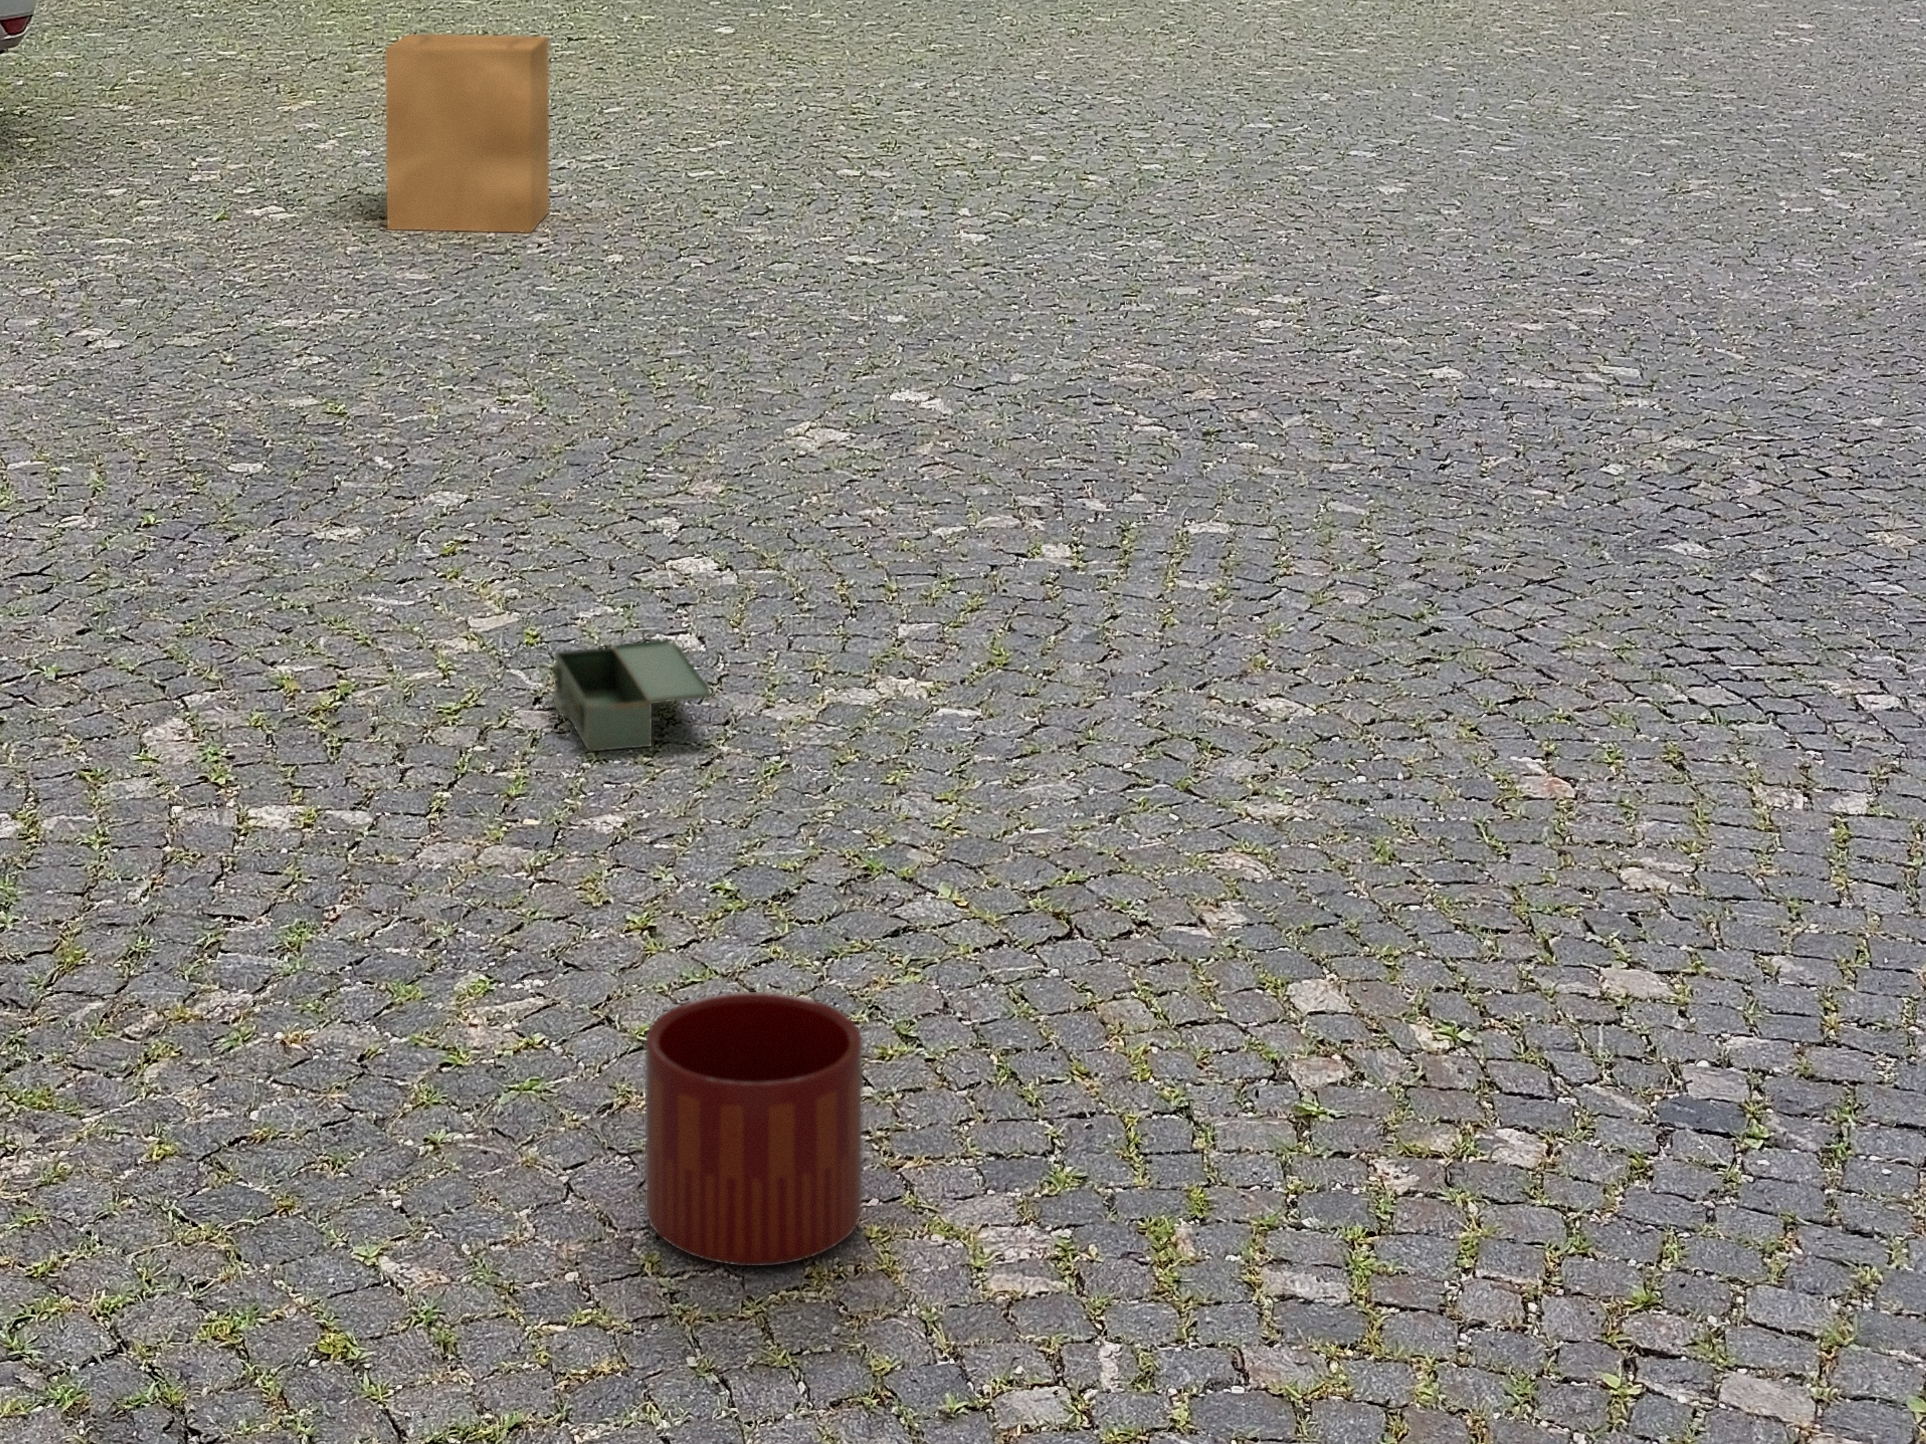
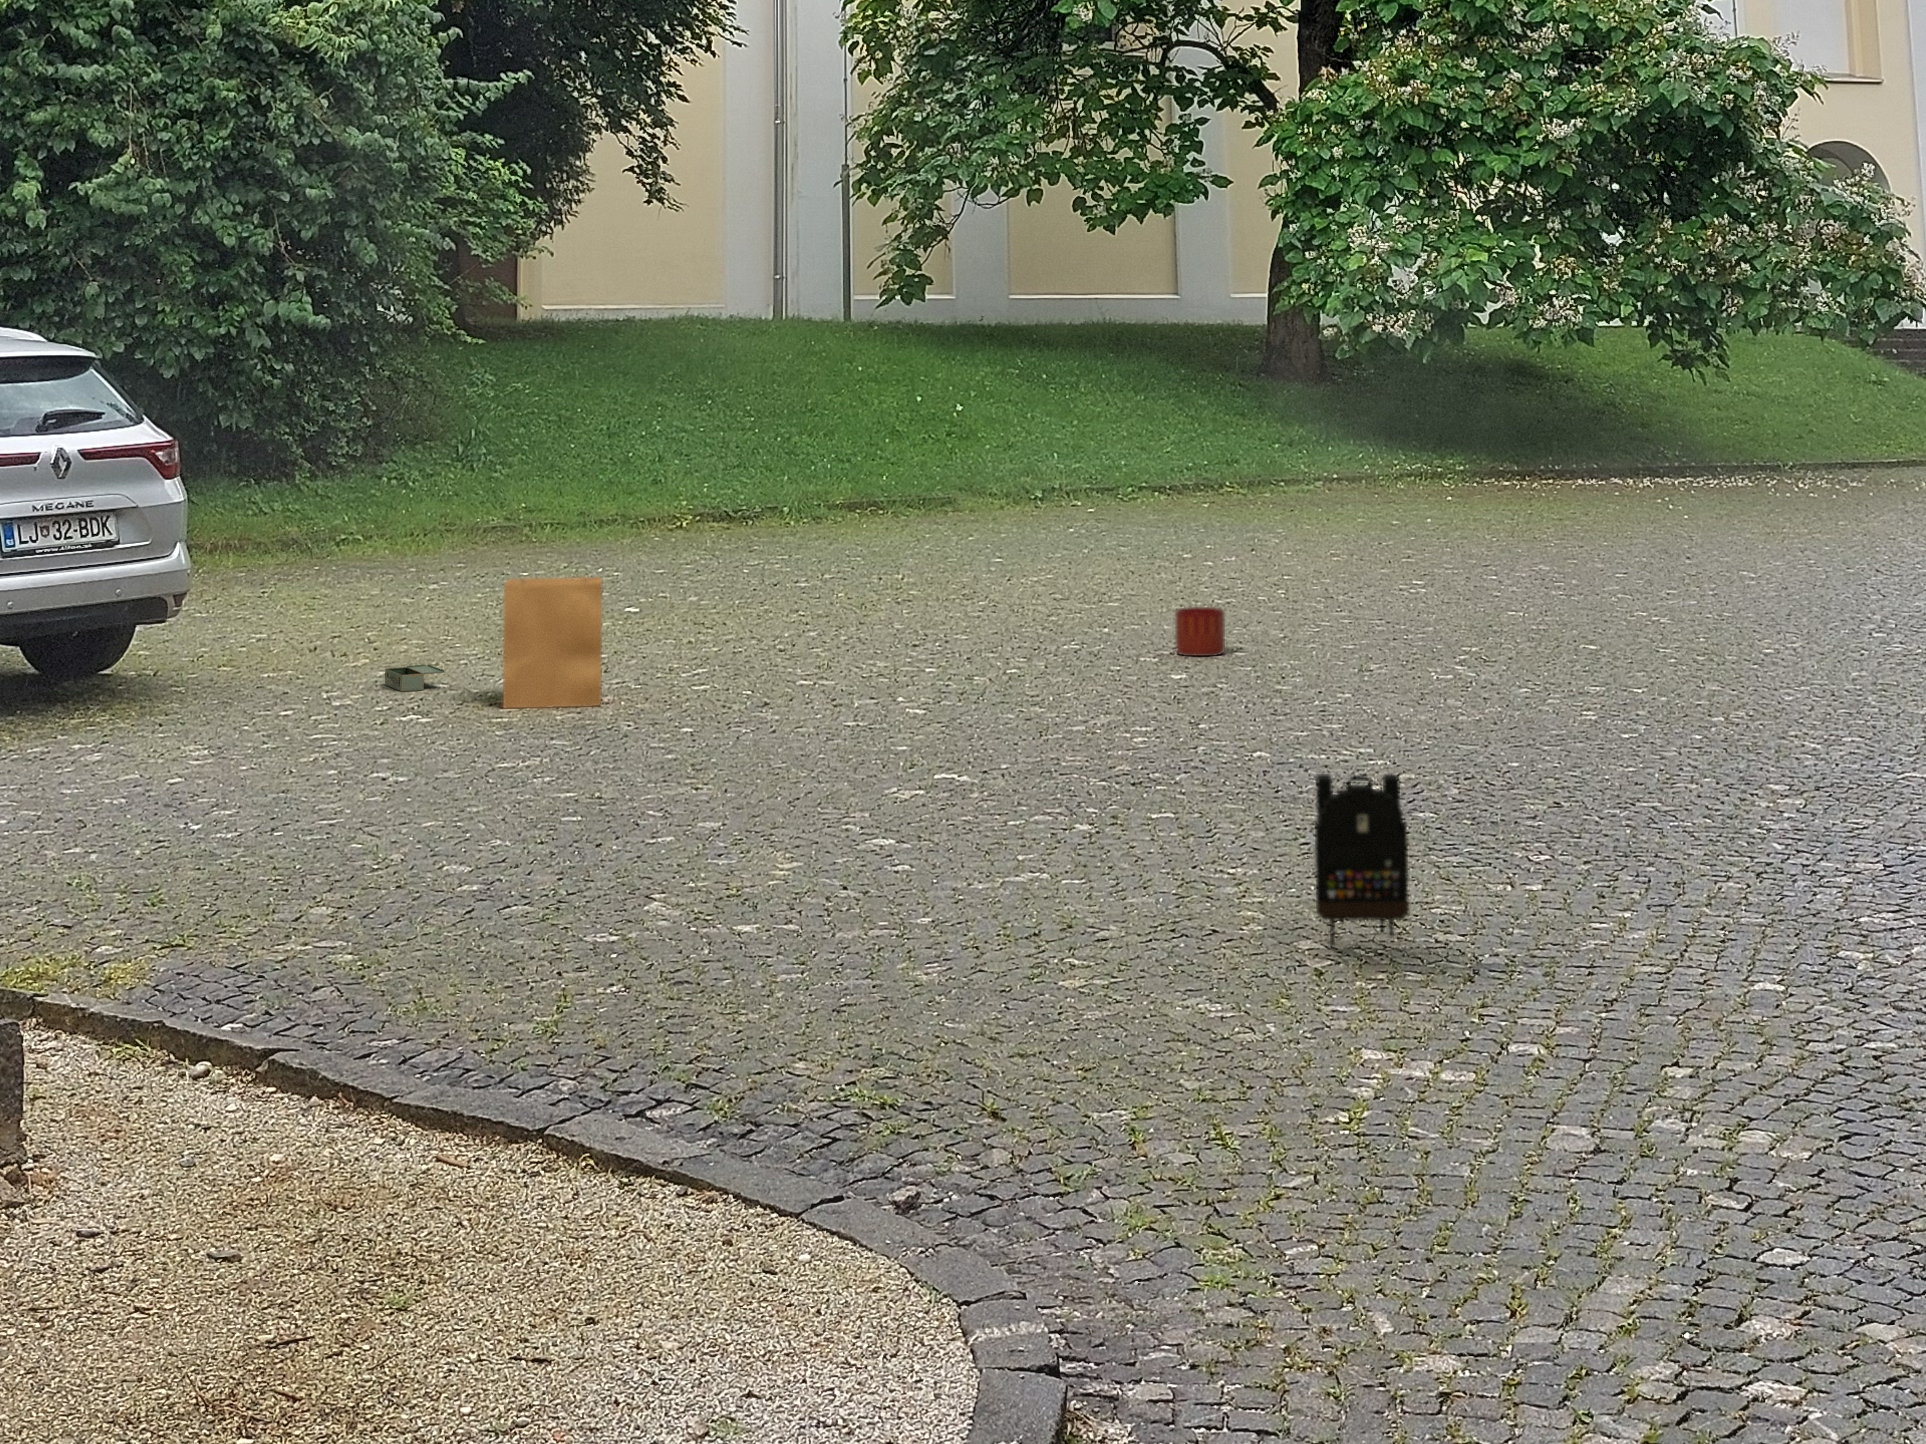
toolbox: present [552,640,712,752] -> present [385,665,445,691]
backpack: none [1546,778,1796,1220] -> present [1315,774,1409,947]
planter: present [645,992,863,1266] -> present [1175,607,1225,656]

